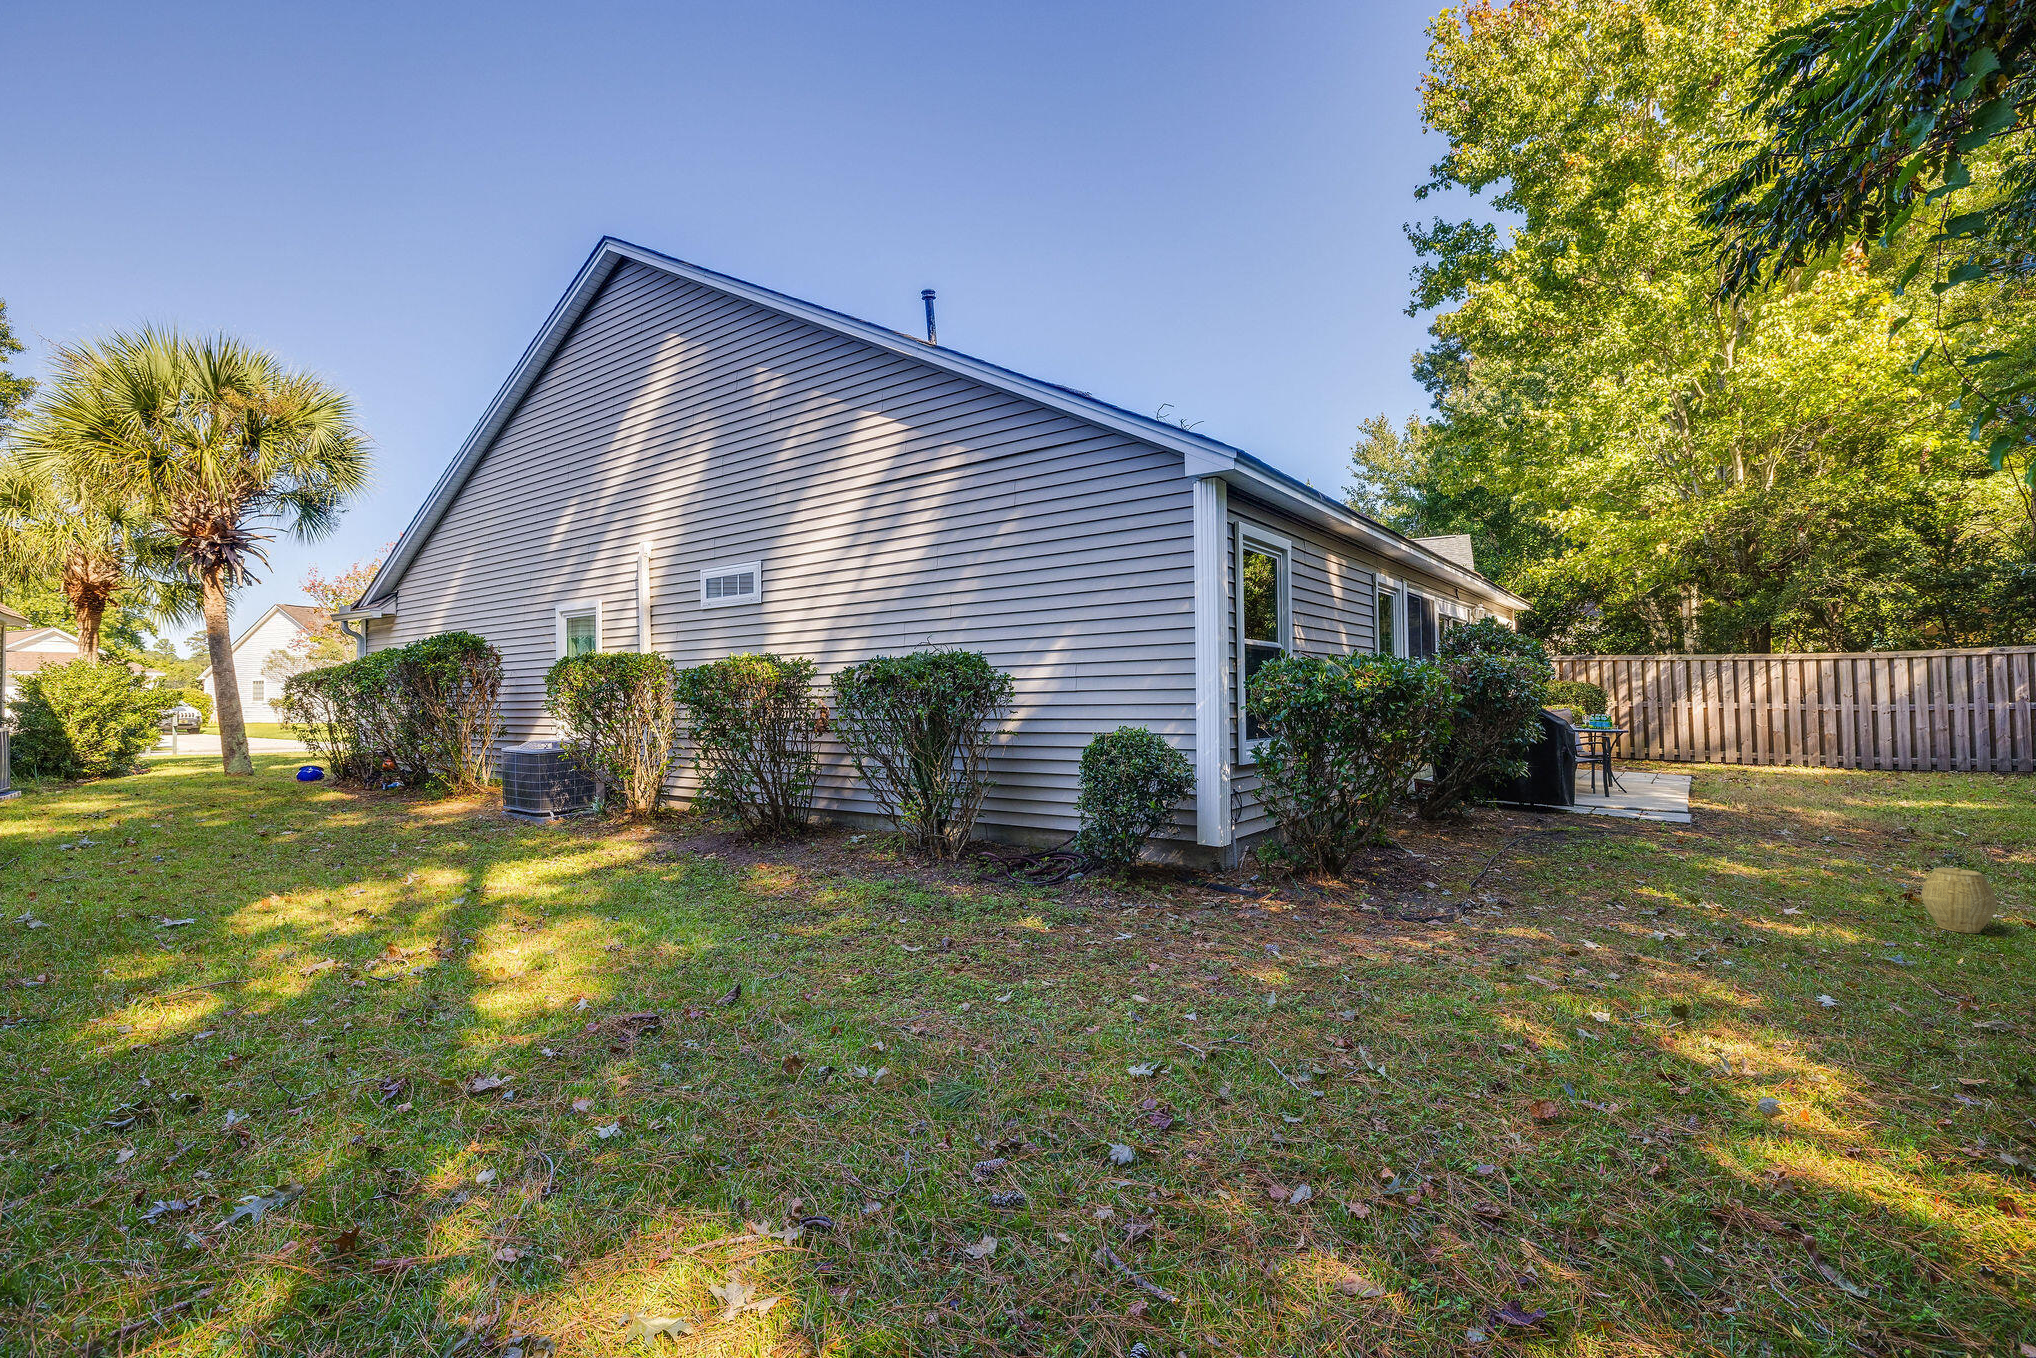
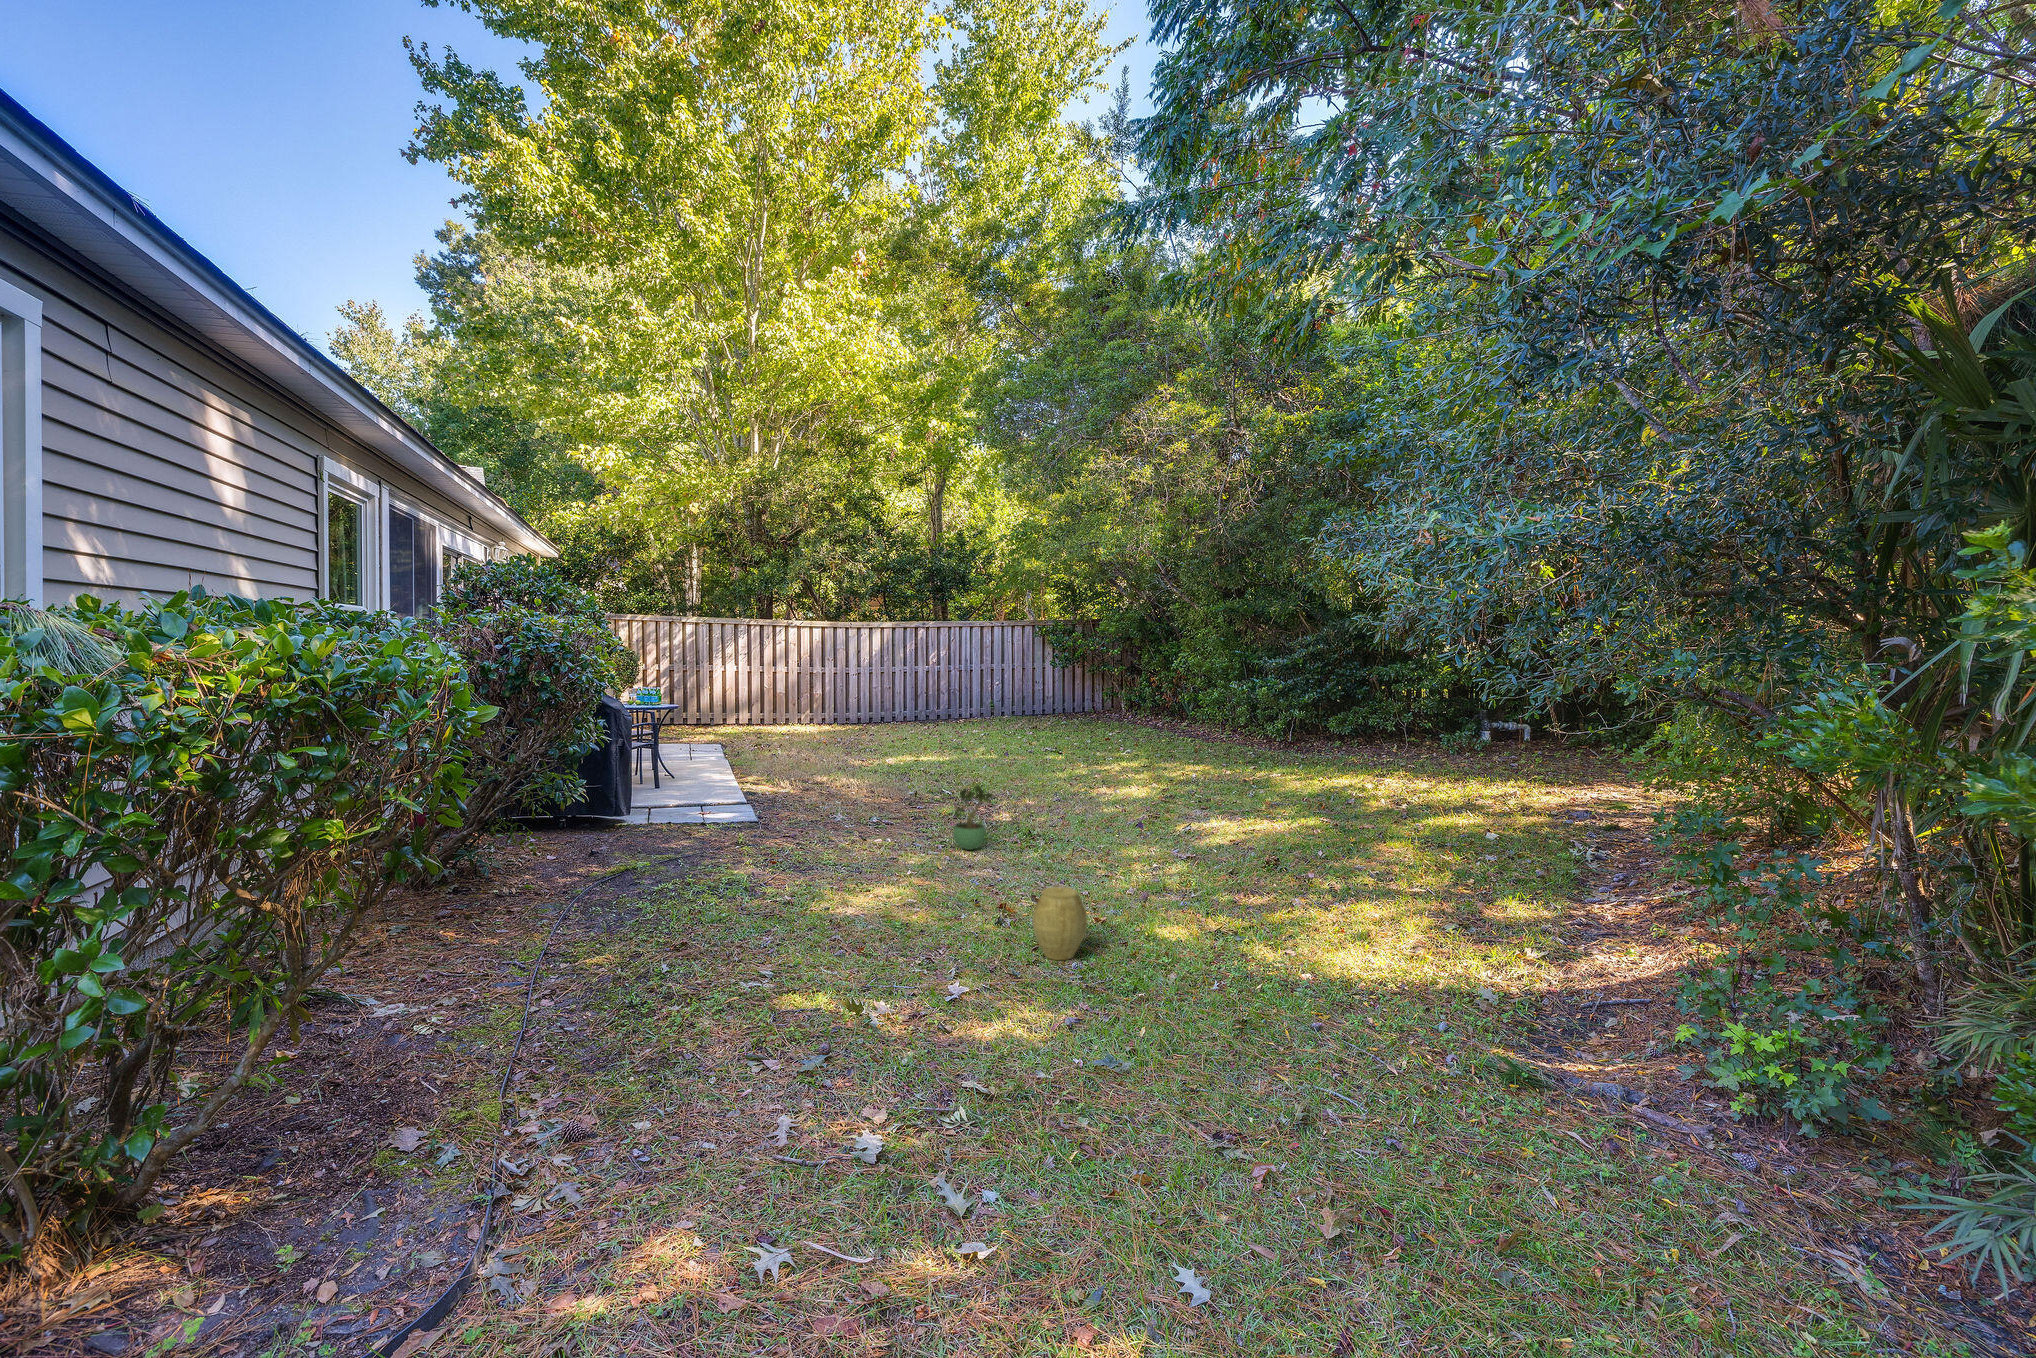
potted plant: none [1910,801,1971,867] -> present [953,785,993,850]

